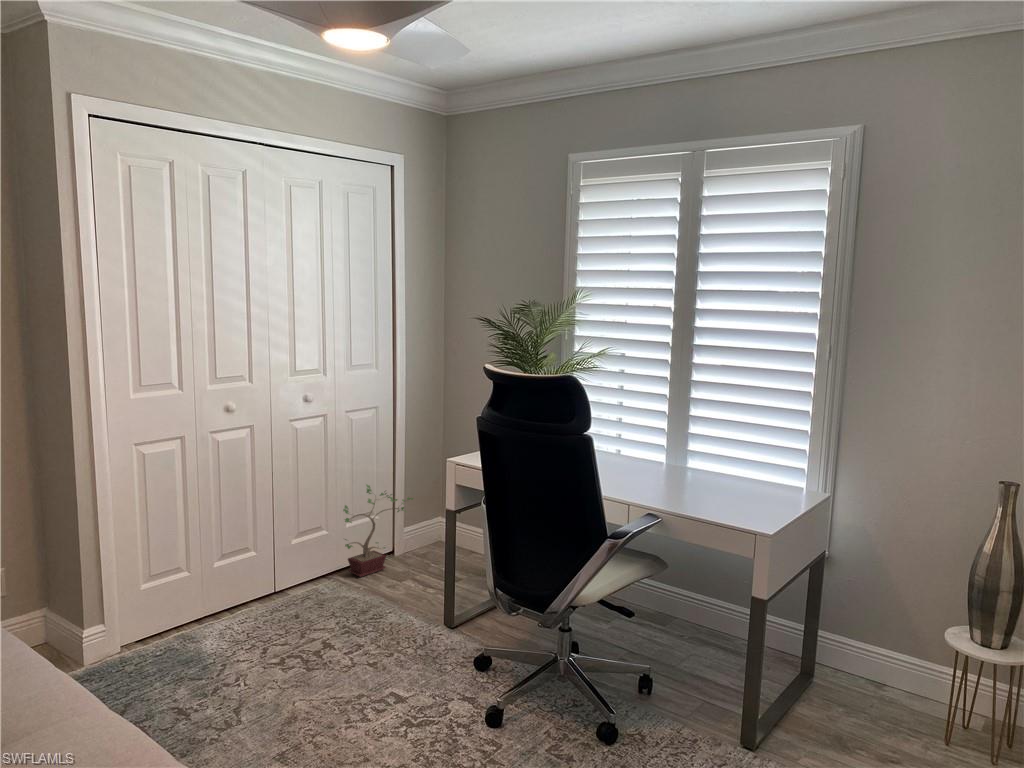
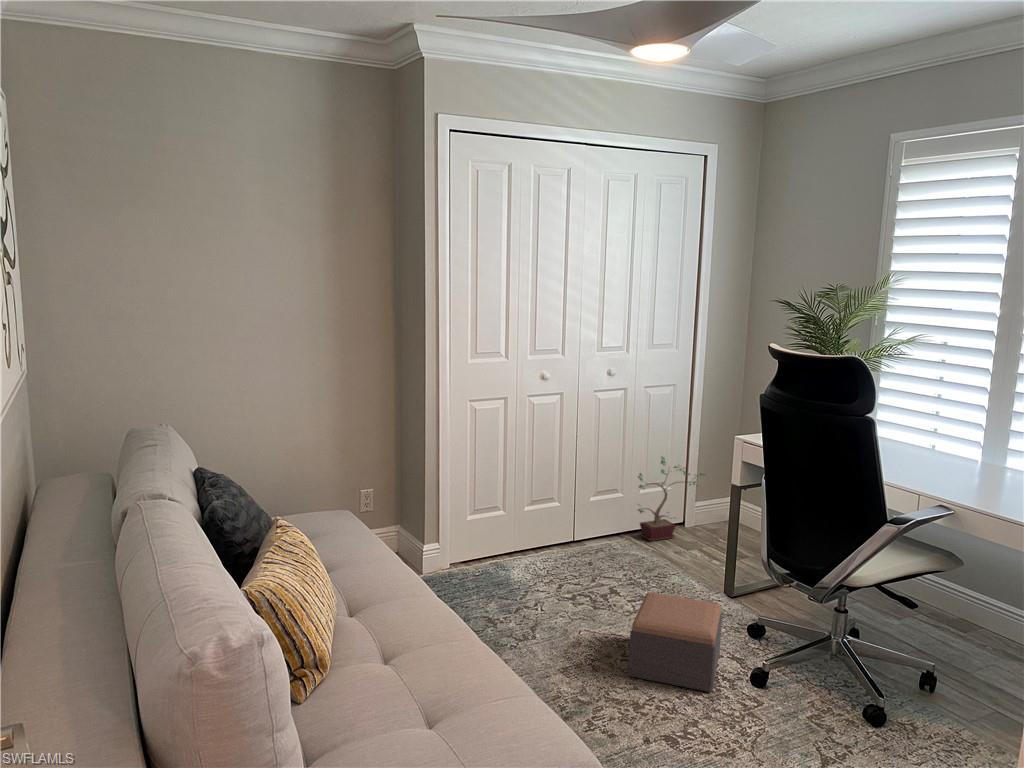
footstool: none [355,644,450,749] -> present [628,593,722,692]

